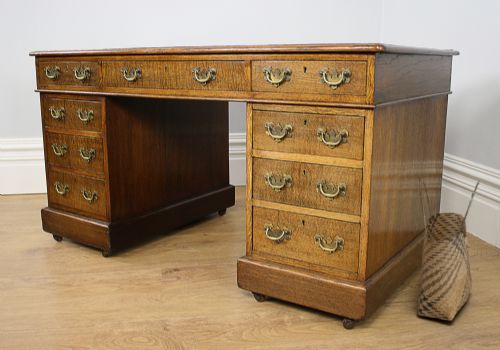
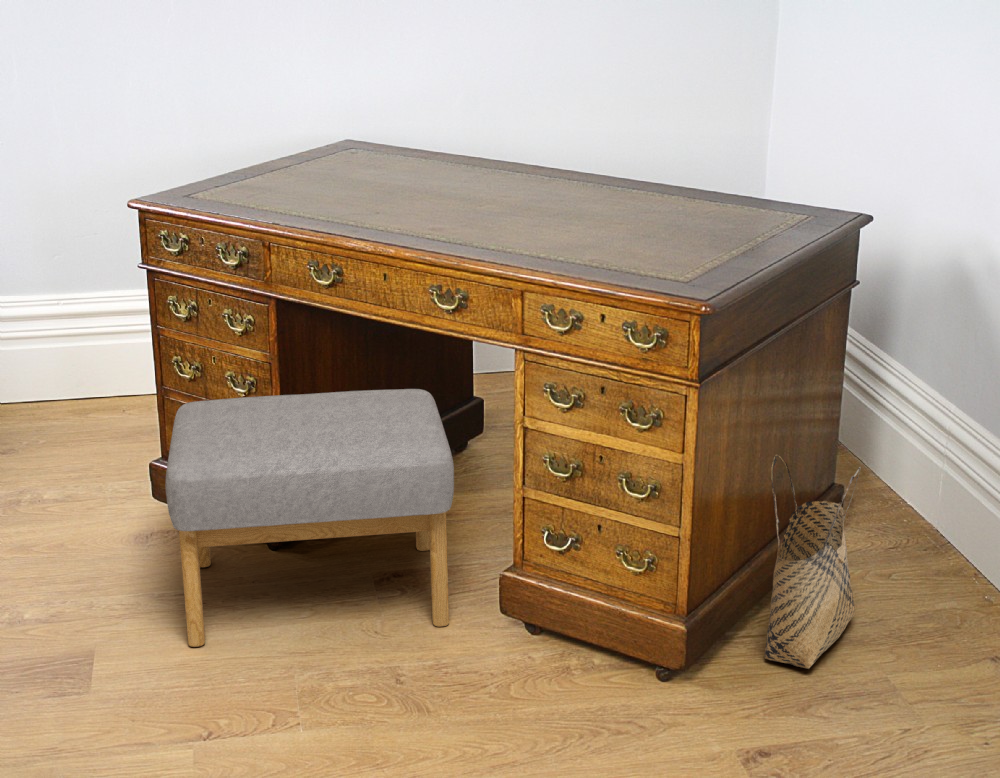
footstool: none [14,155,208,308] -> present [166,389,454,647]

